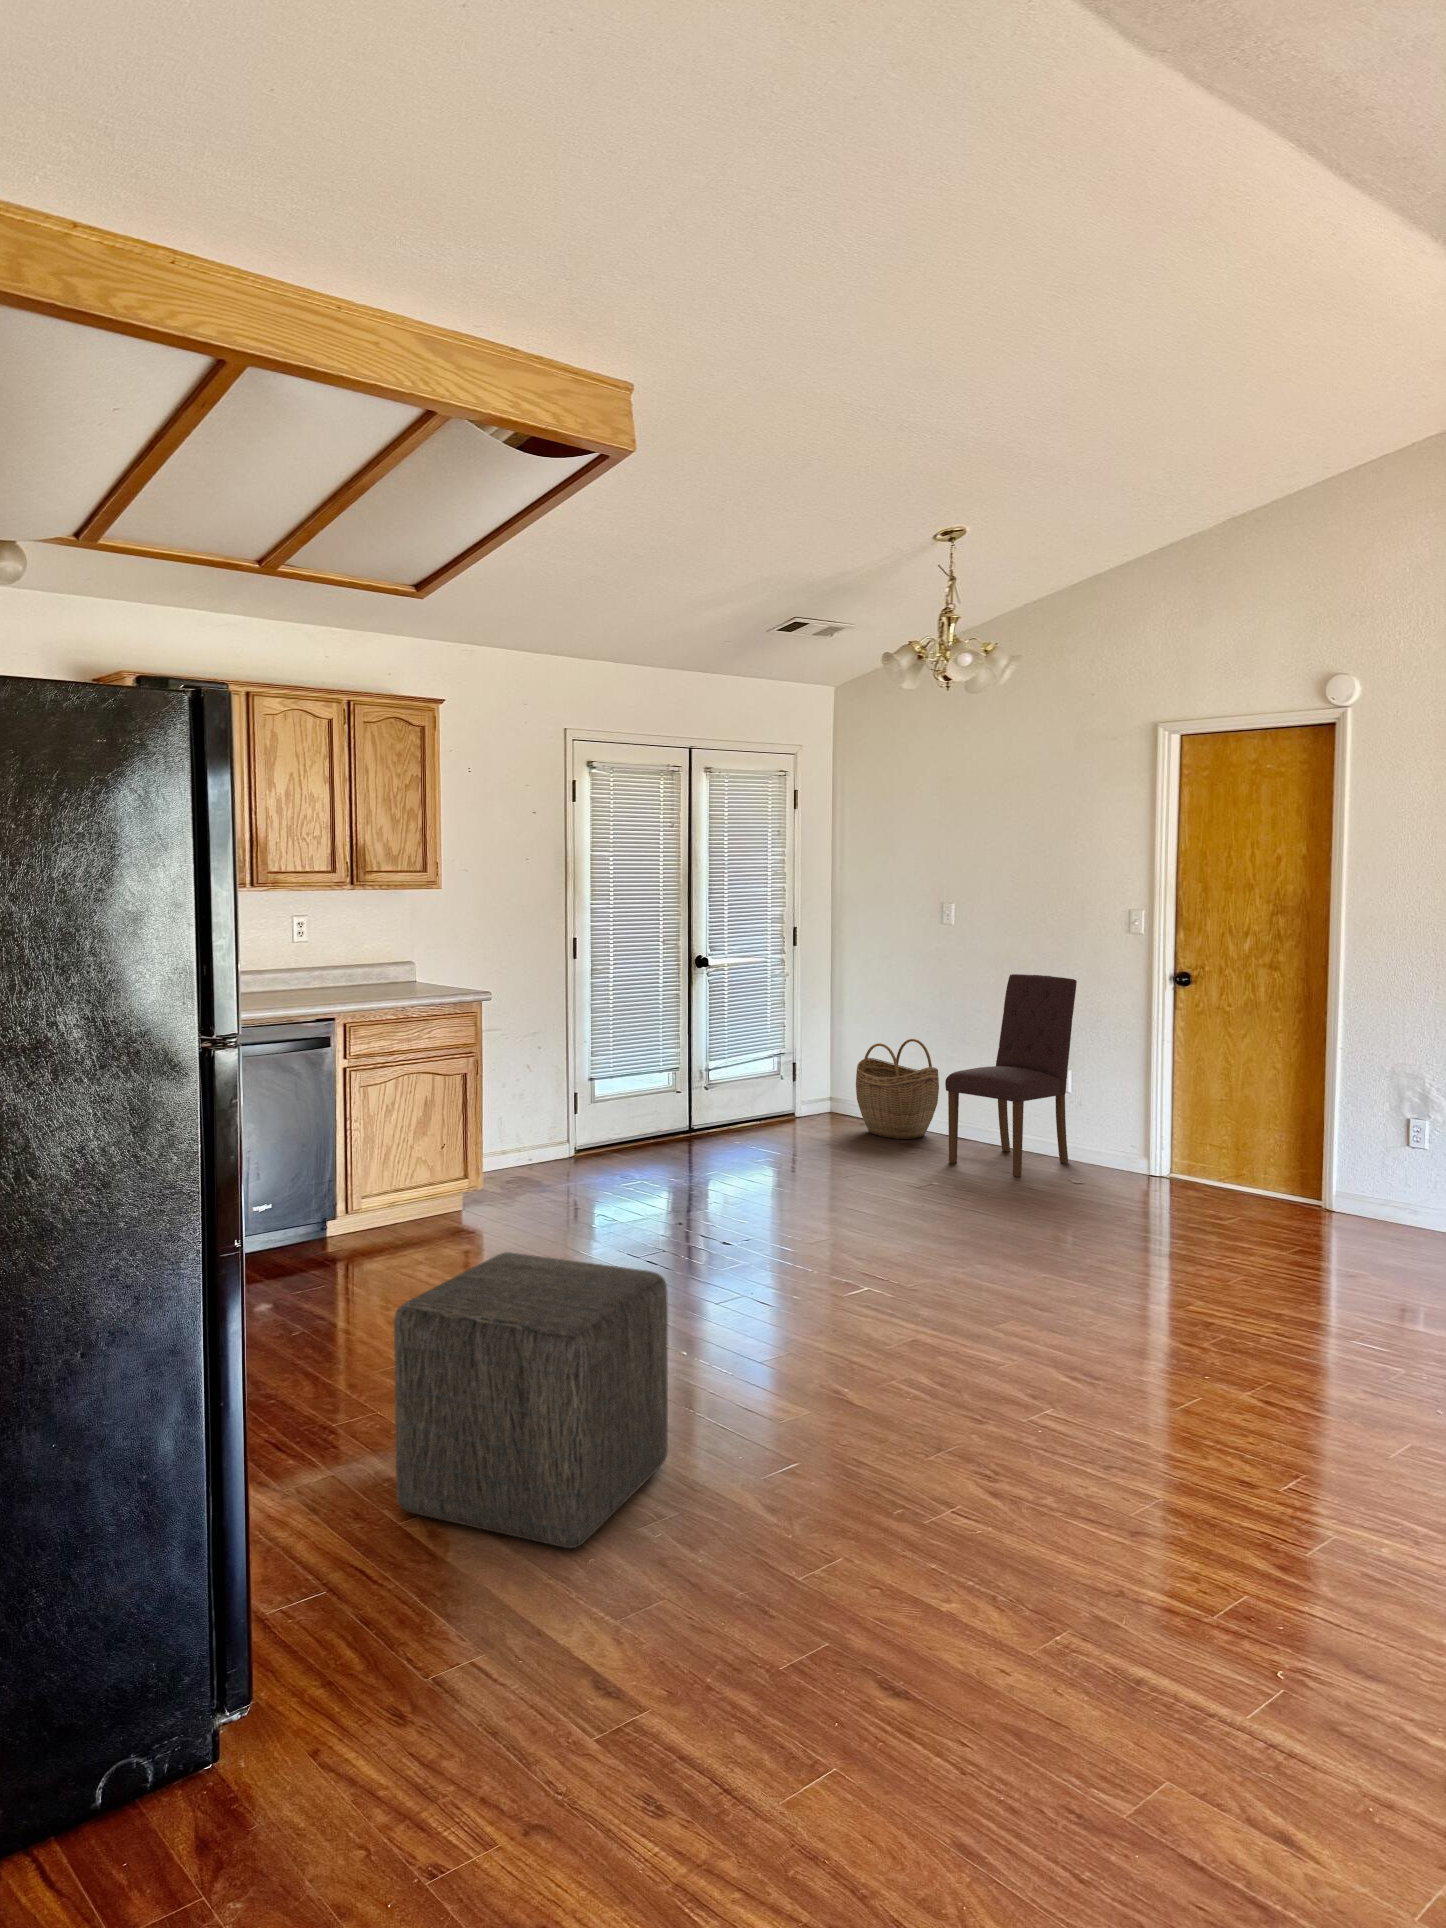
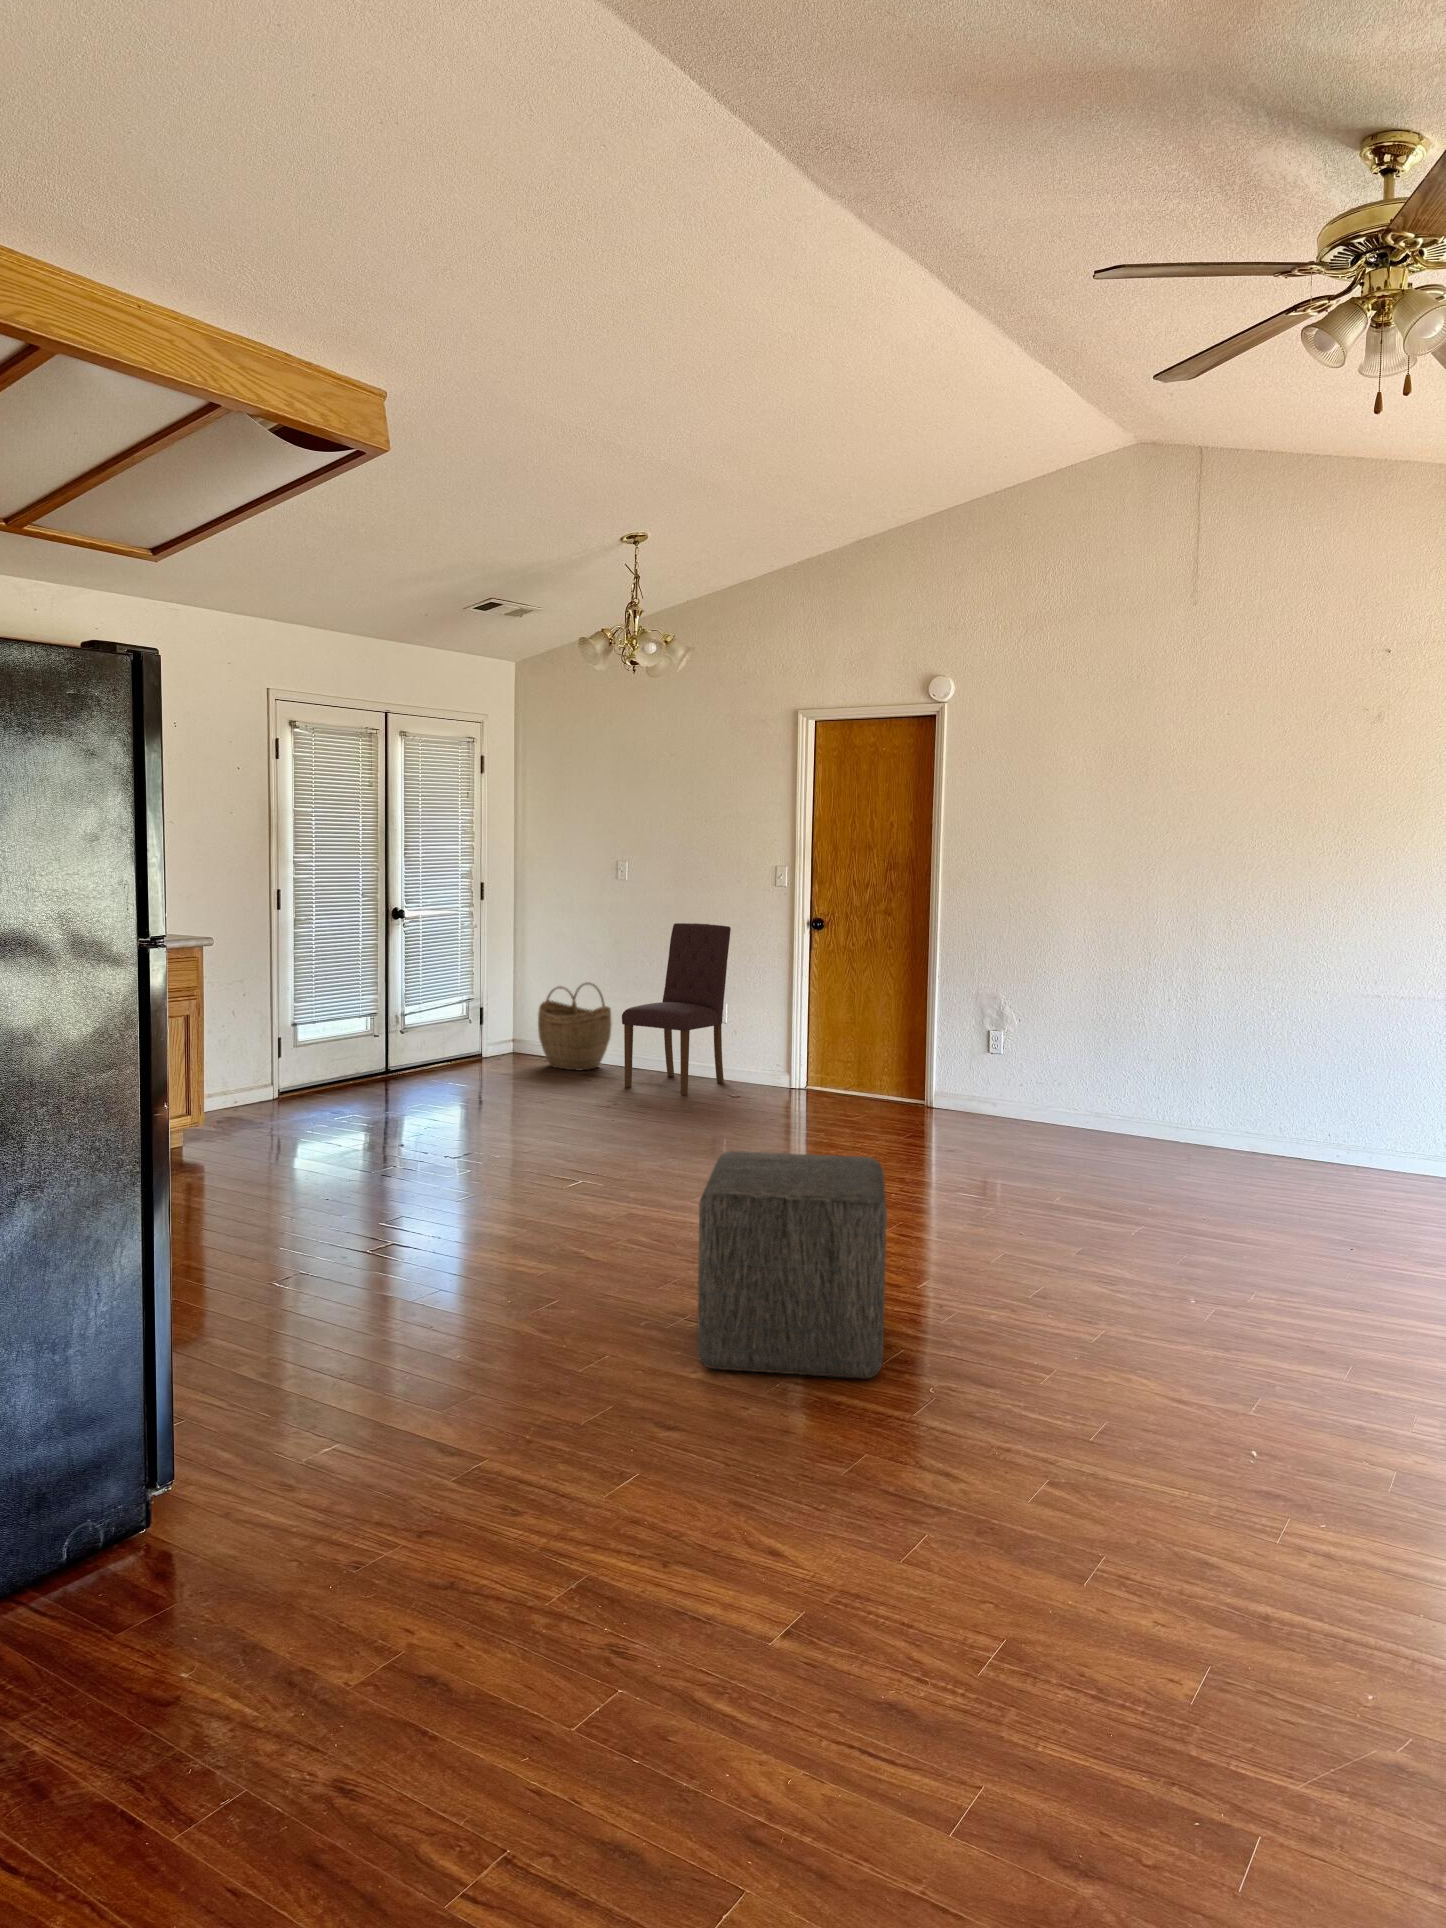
ottoman: present [394,1252,668,1548] -> present [697,1151,887,1378]

